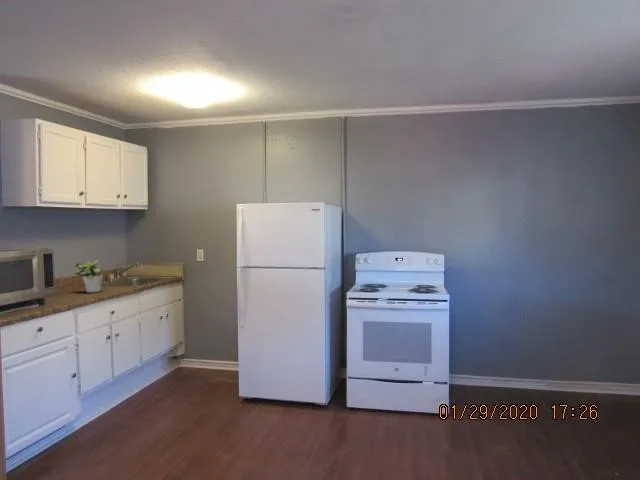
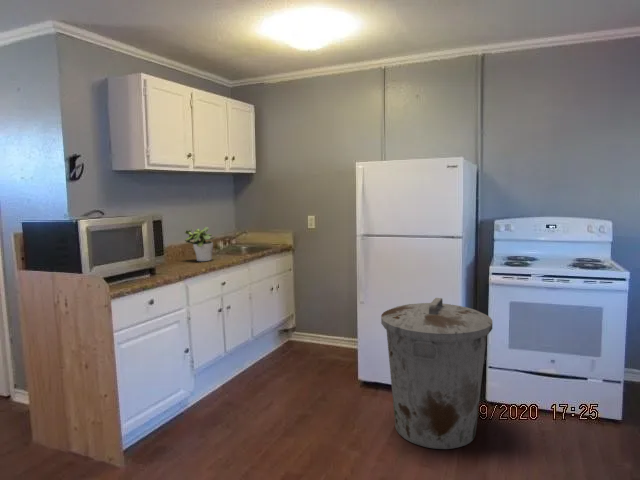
trash can: none [254,319,344,446] -> present [381,298,493,449]

